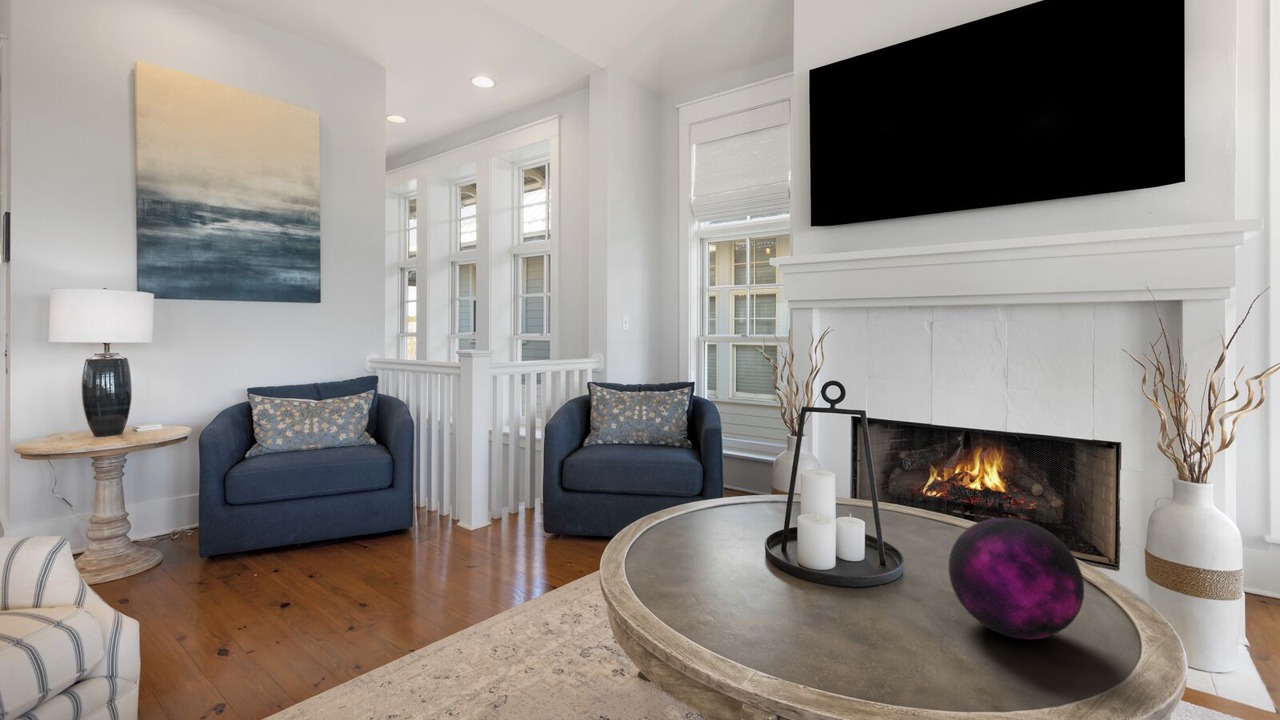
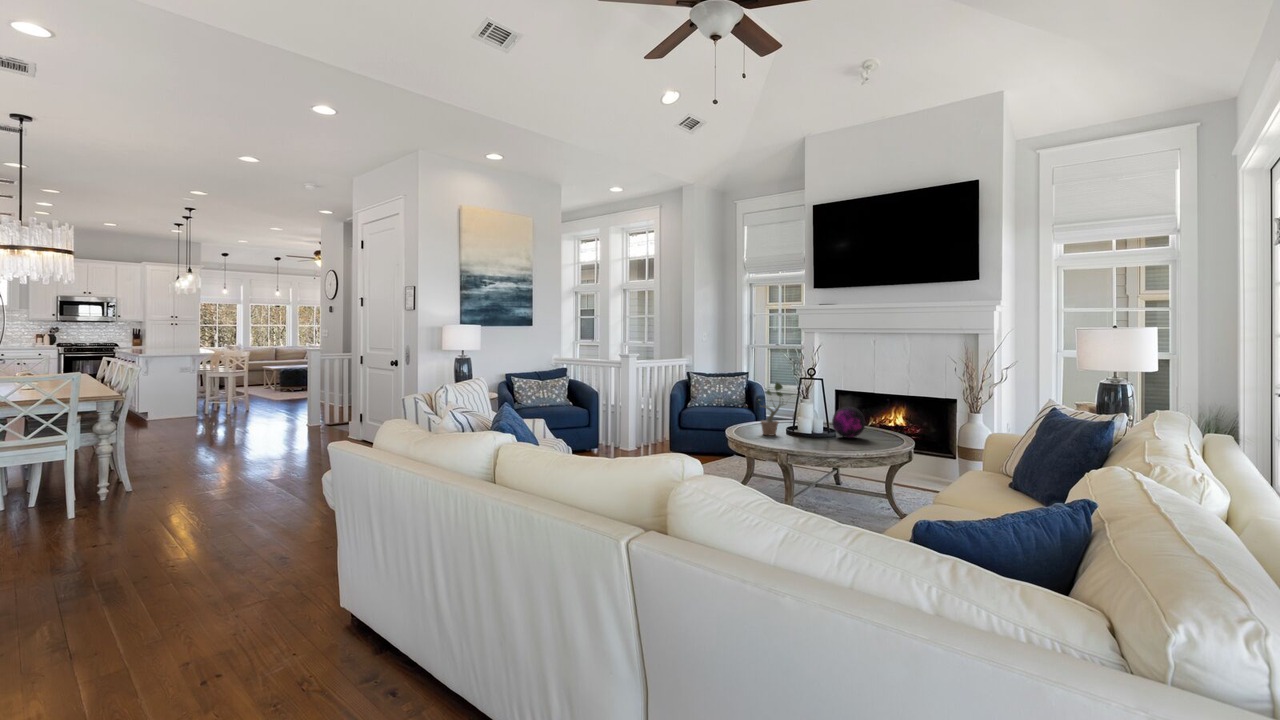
potted plant: none [658,423,829,617] -> present [760,383,797,436]

